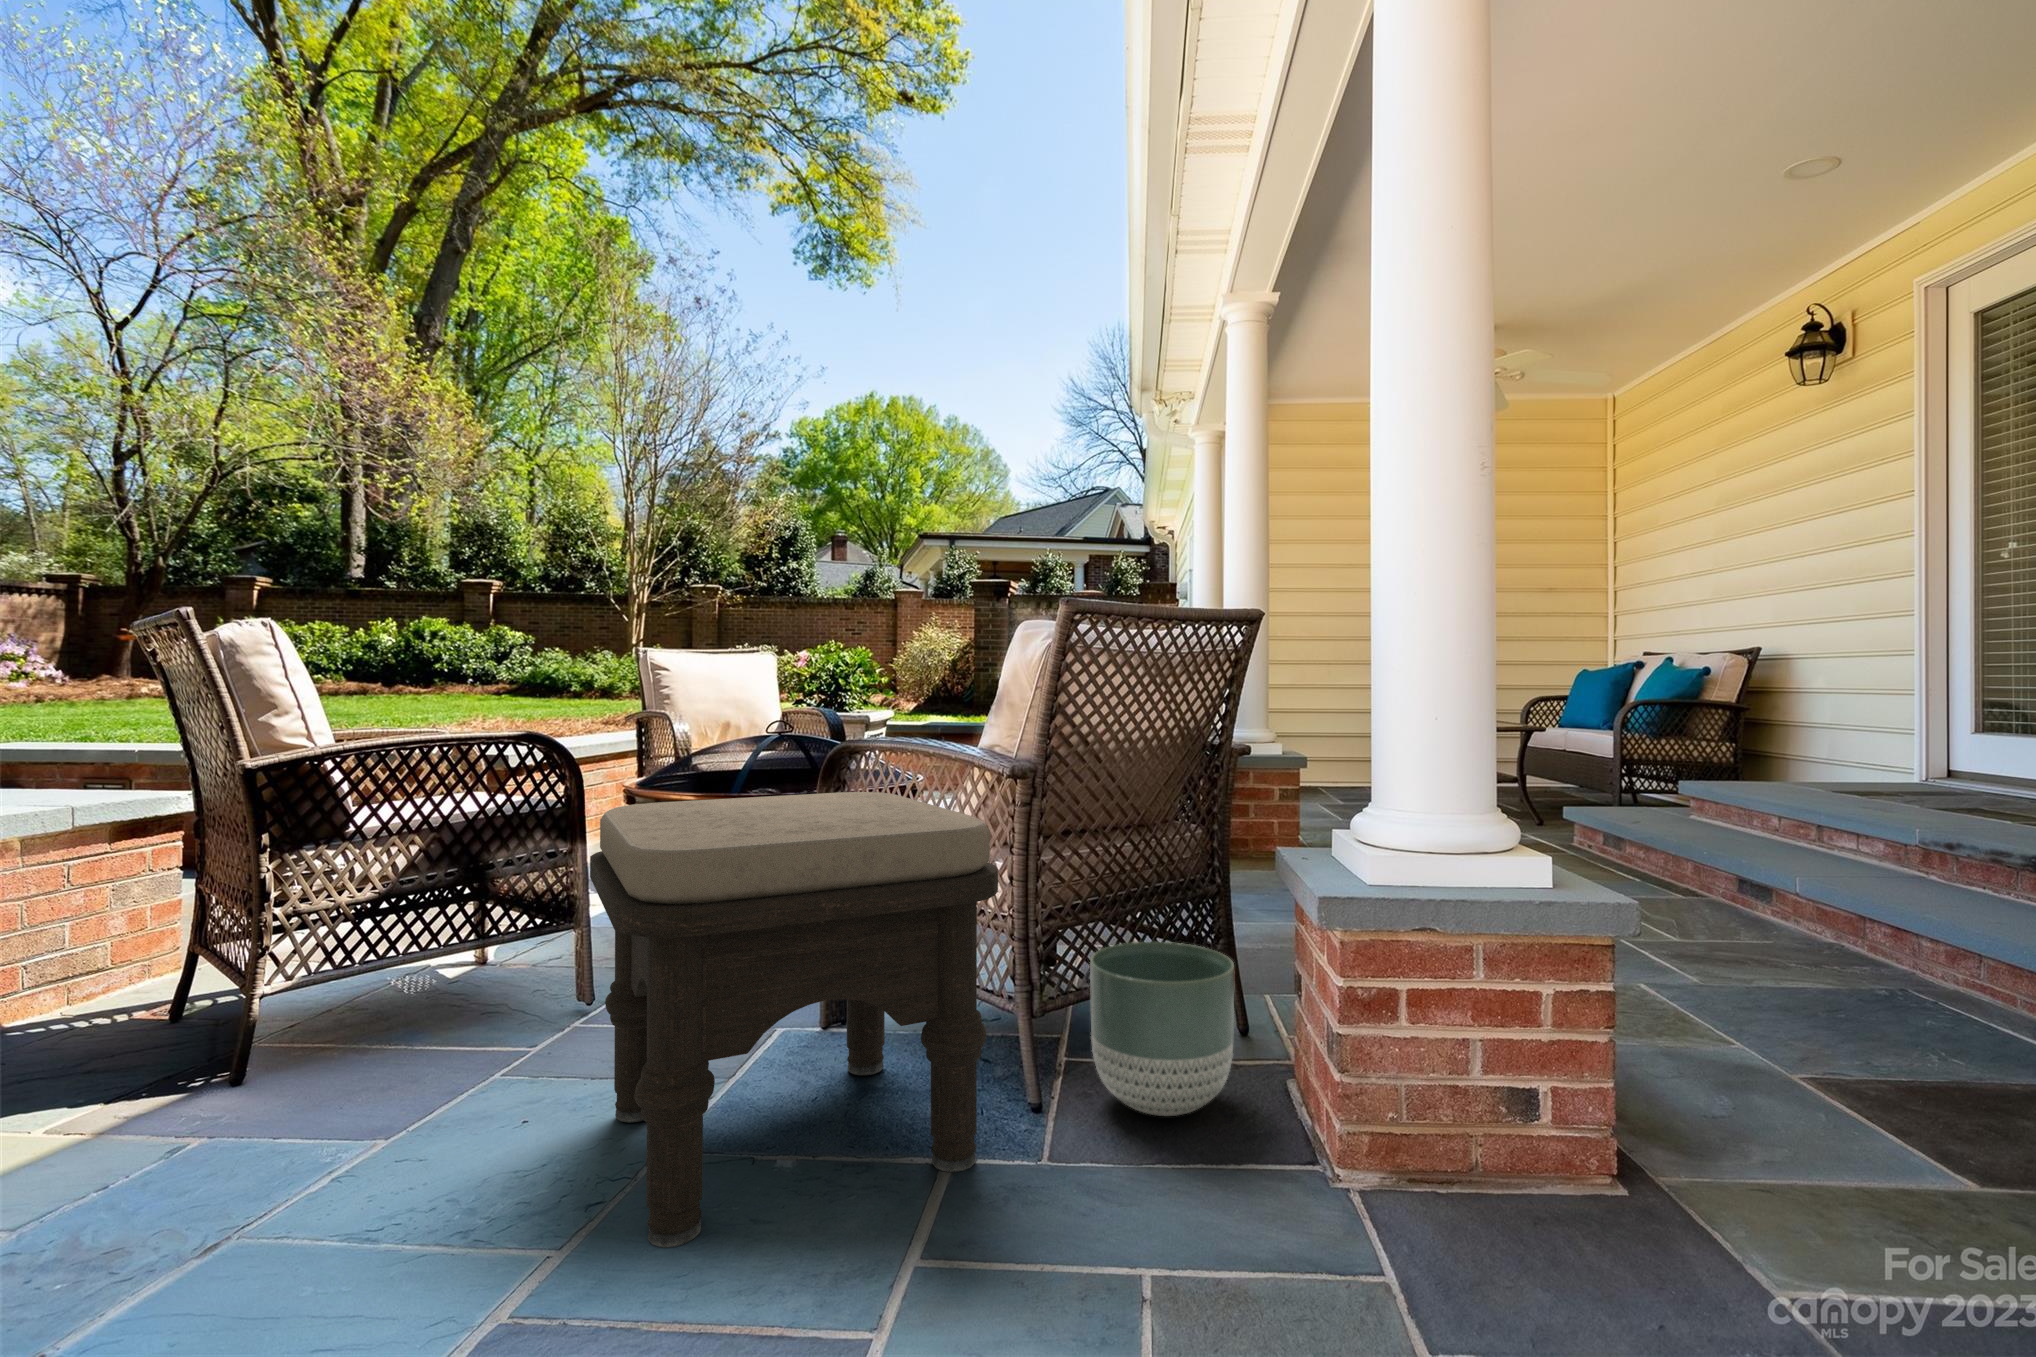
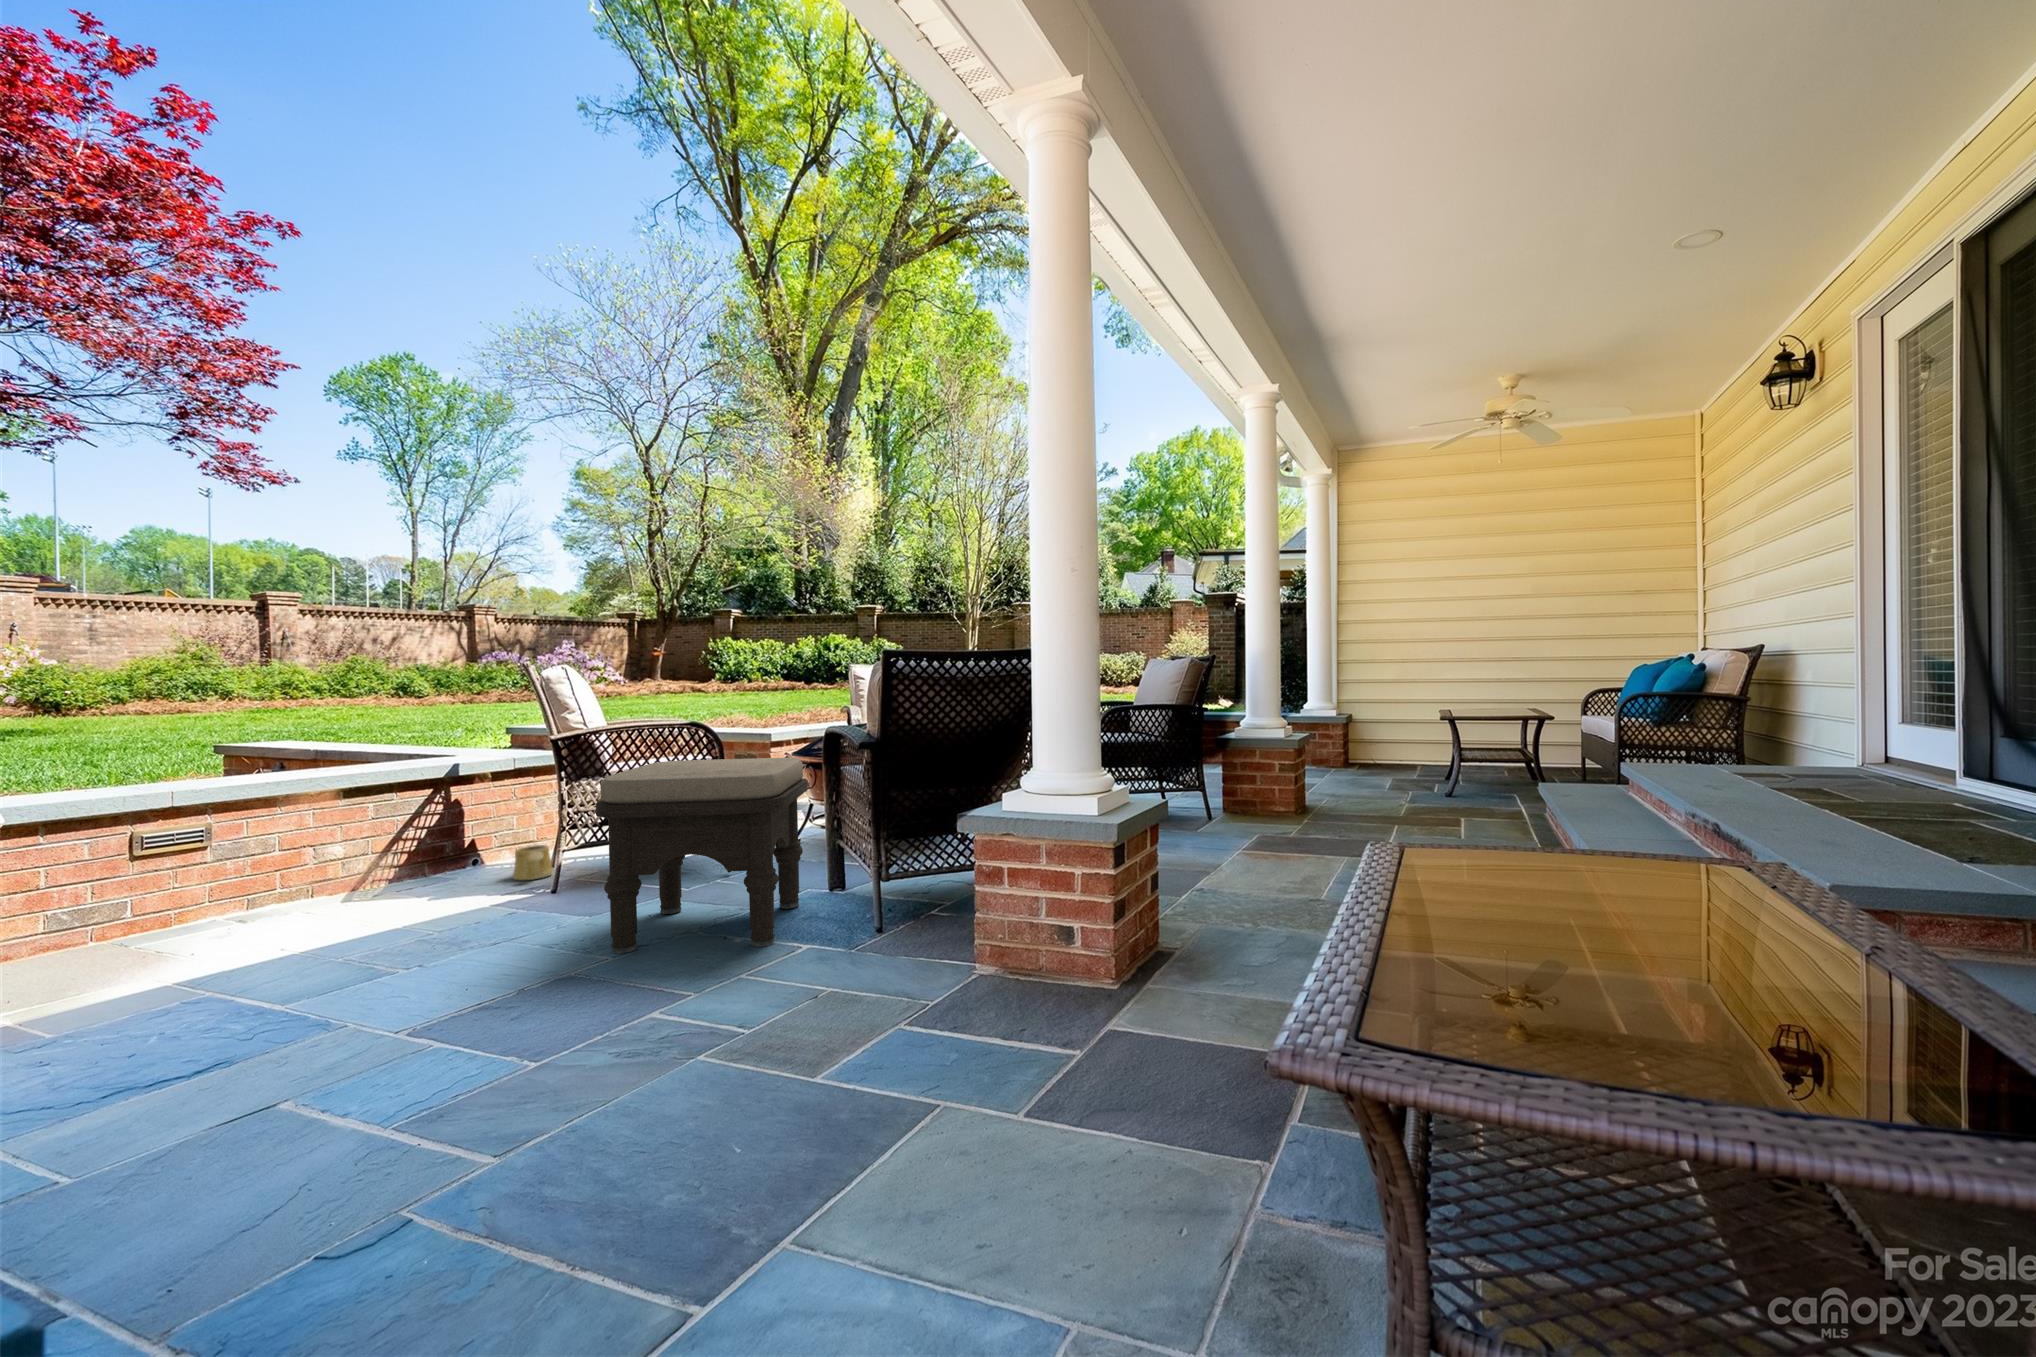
planter: present [1090,942,1234,1116] -> none [851,847,932,940]
watering can: none [104,996,208,1084] -> present [513,845,553,880]

